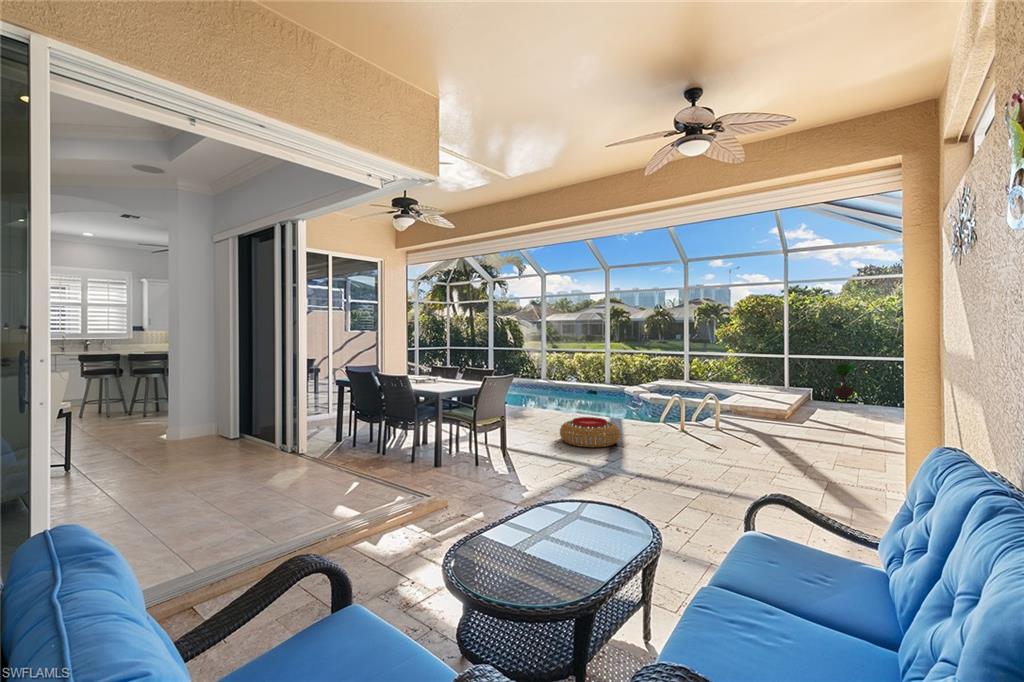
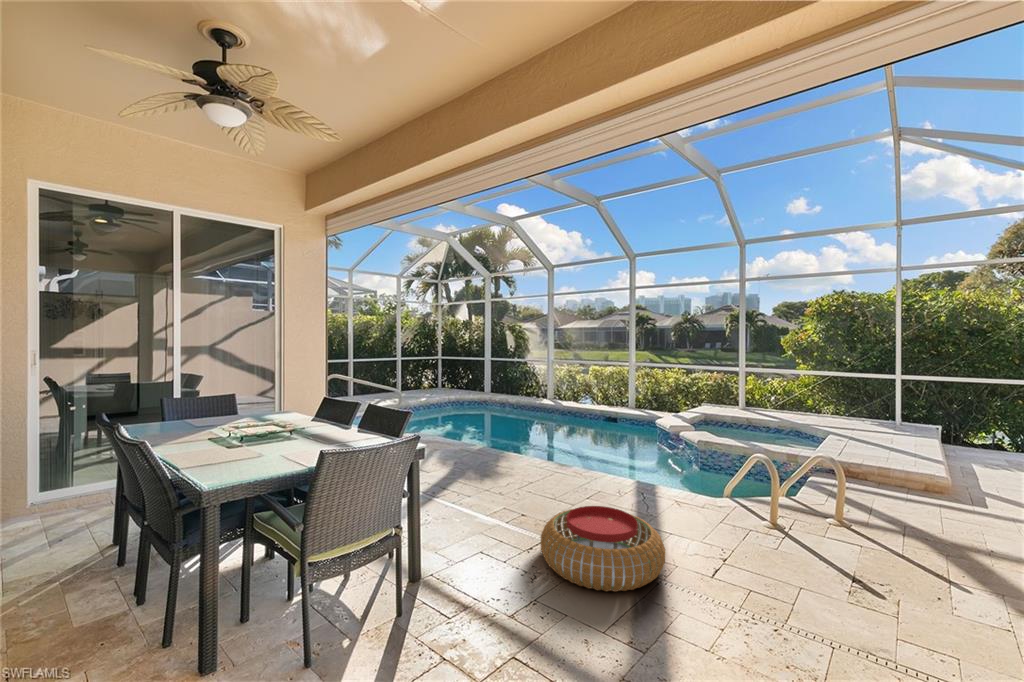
potted tree: present [832,362,854,399] -> none [959,385,1010,444]

